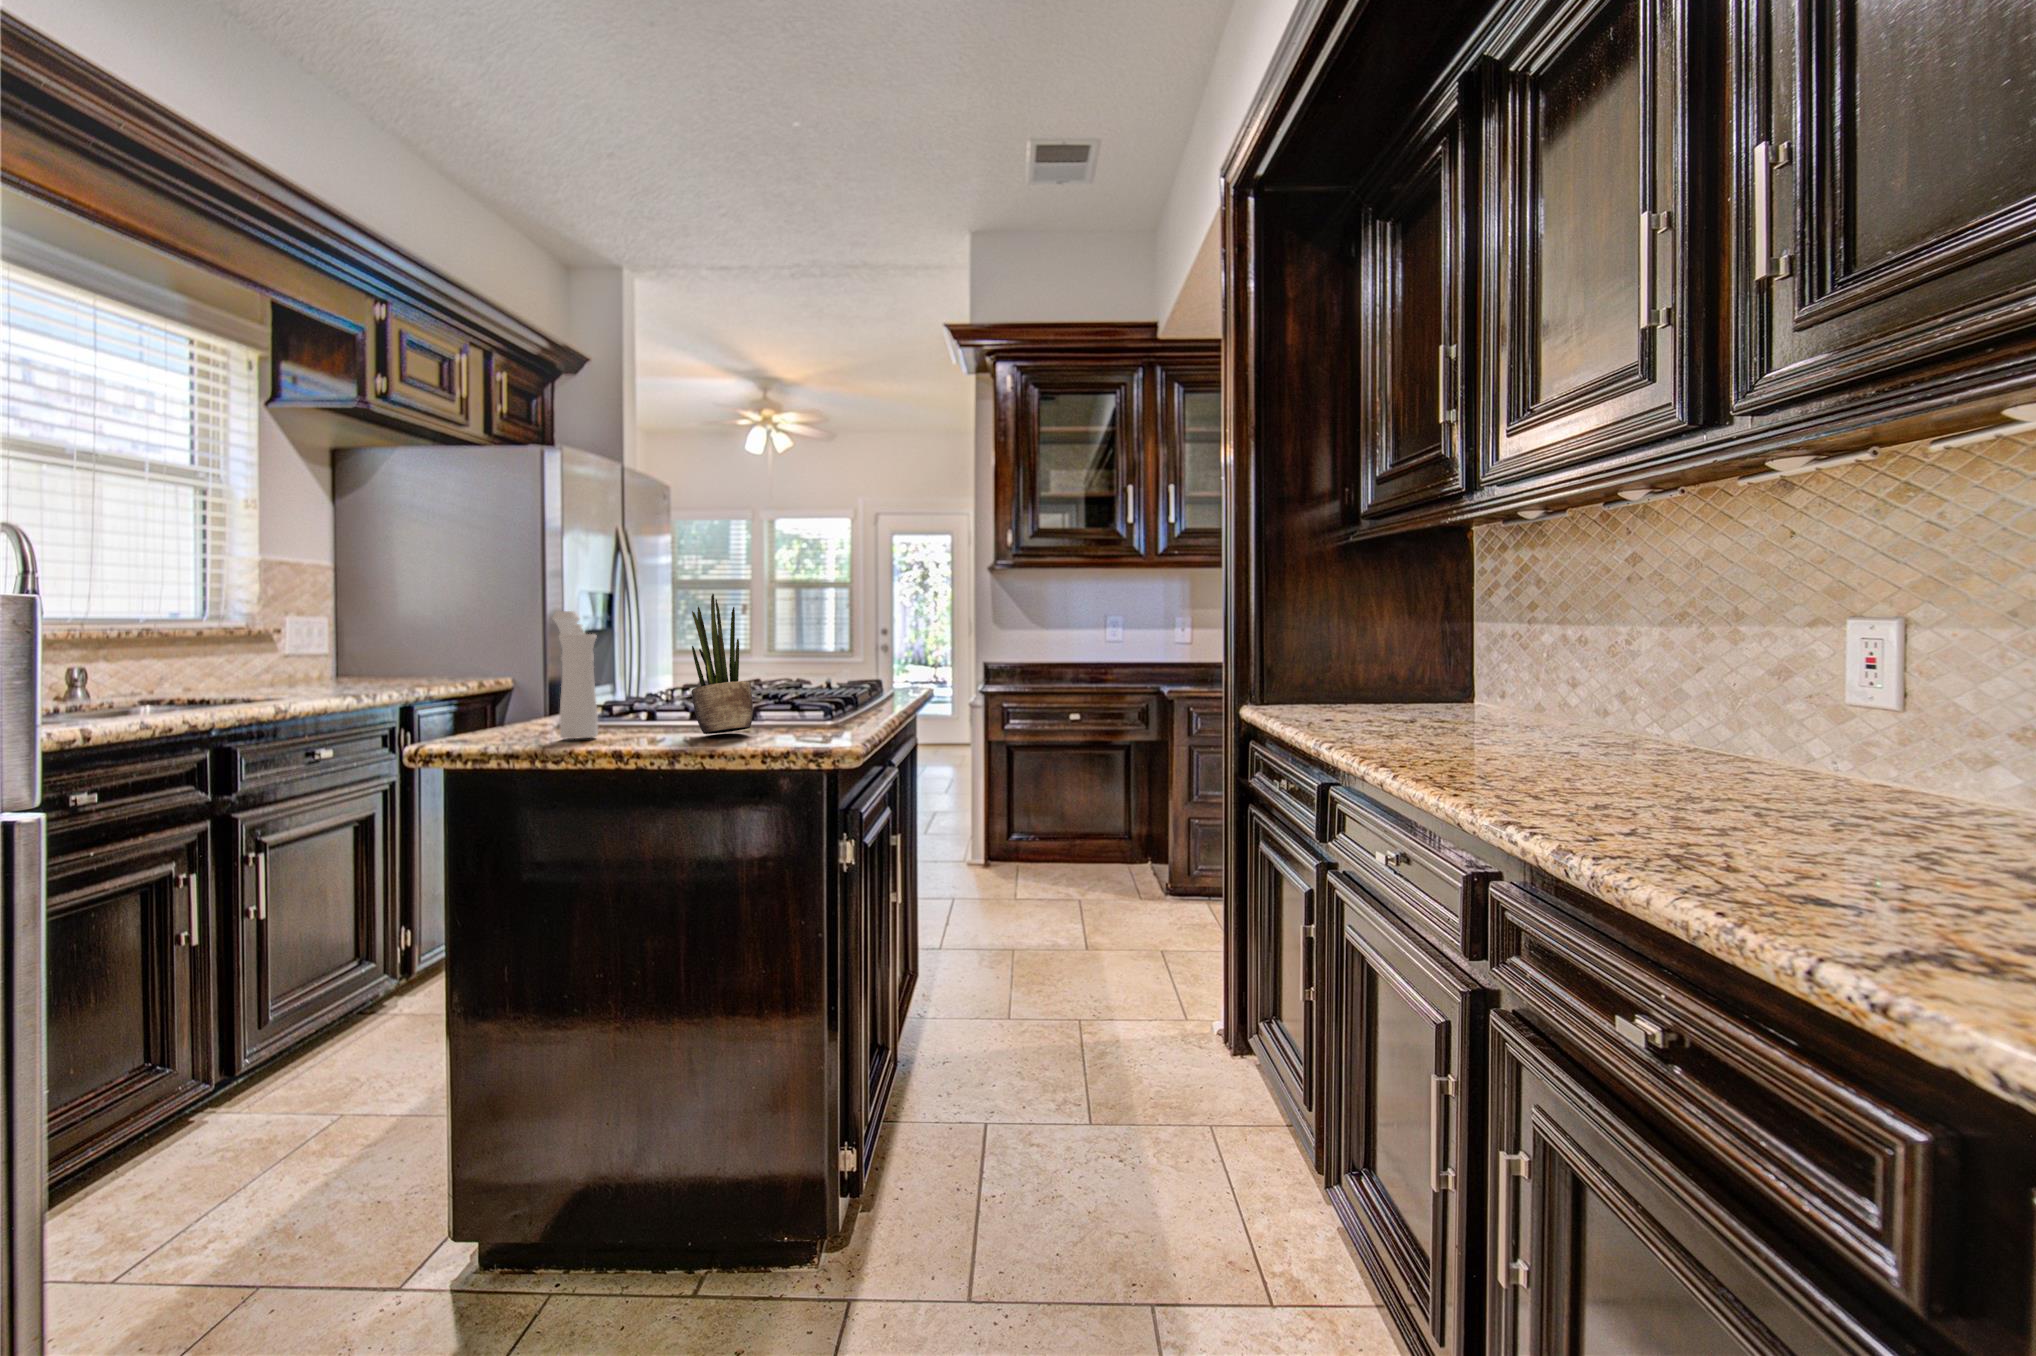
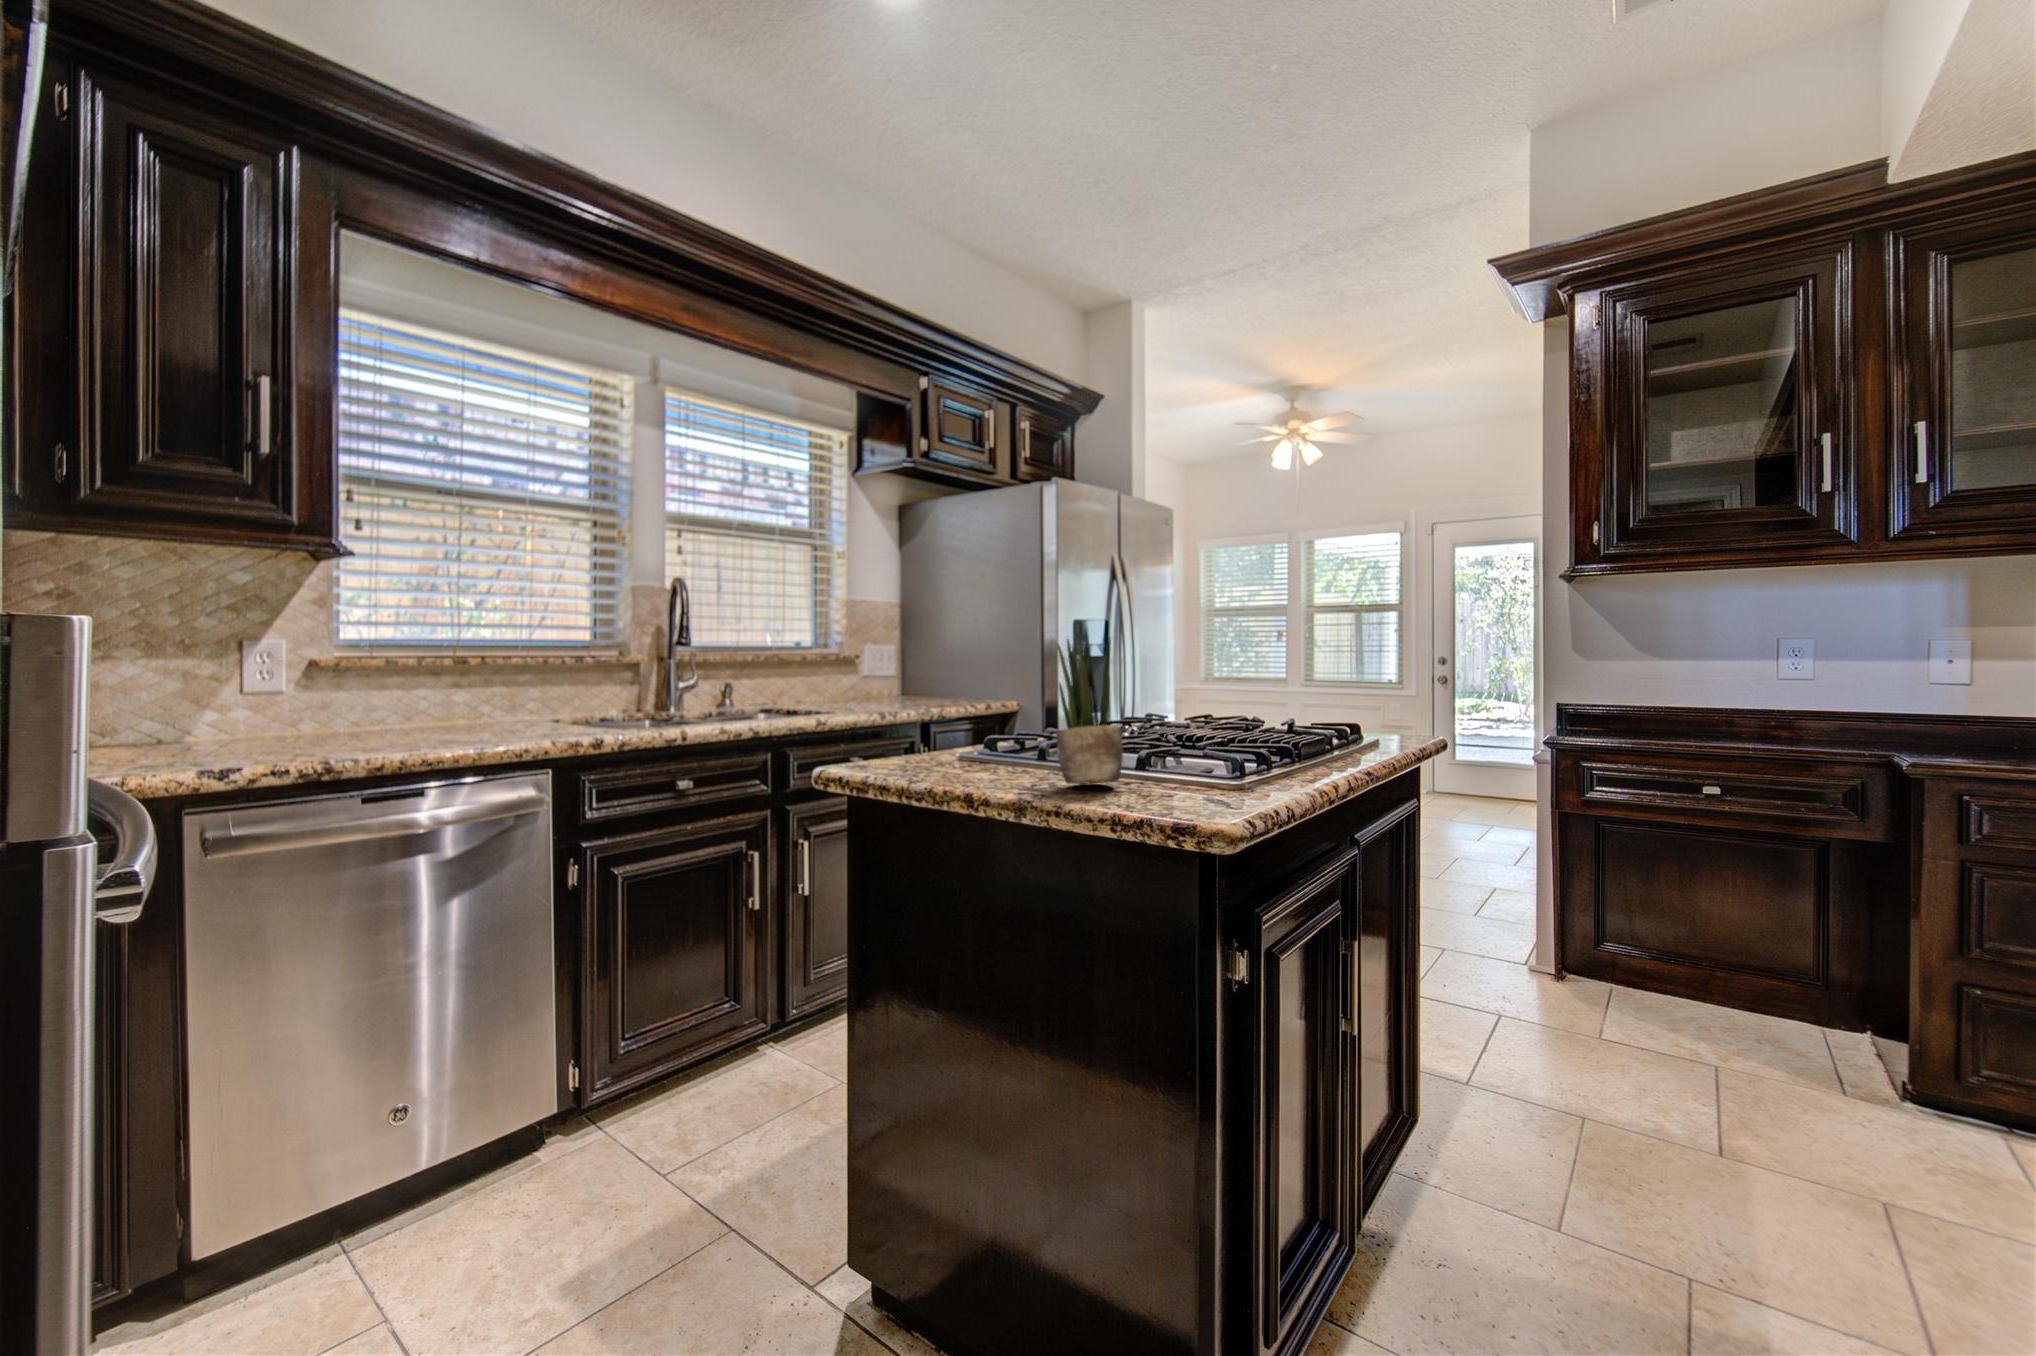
pepper mill: present [553,611,598,739] -> none [935,643,972,779]

